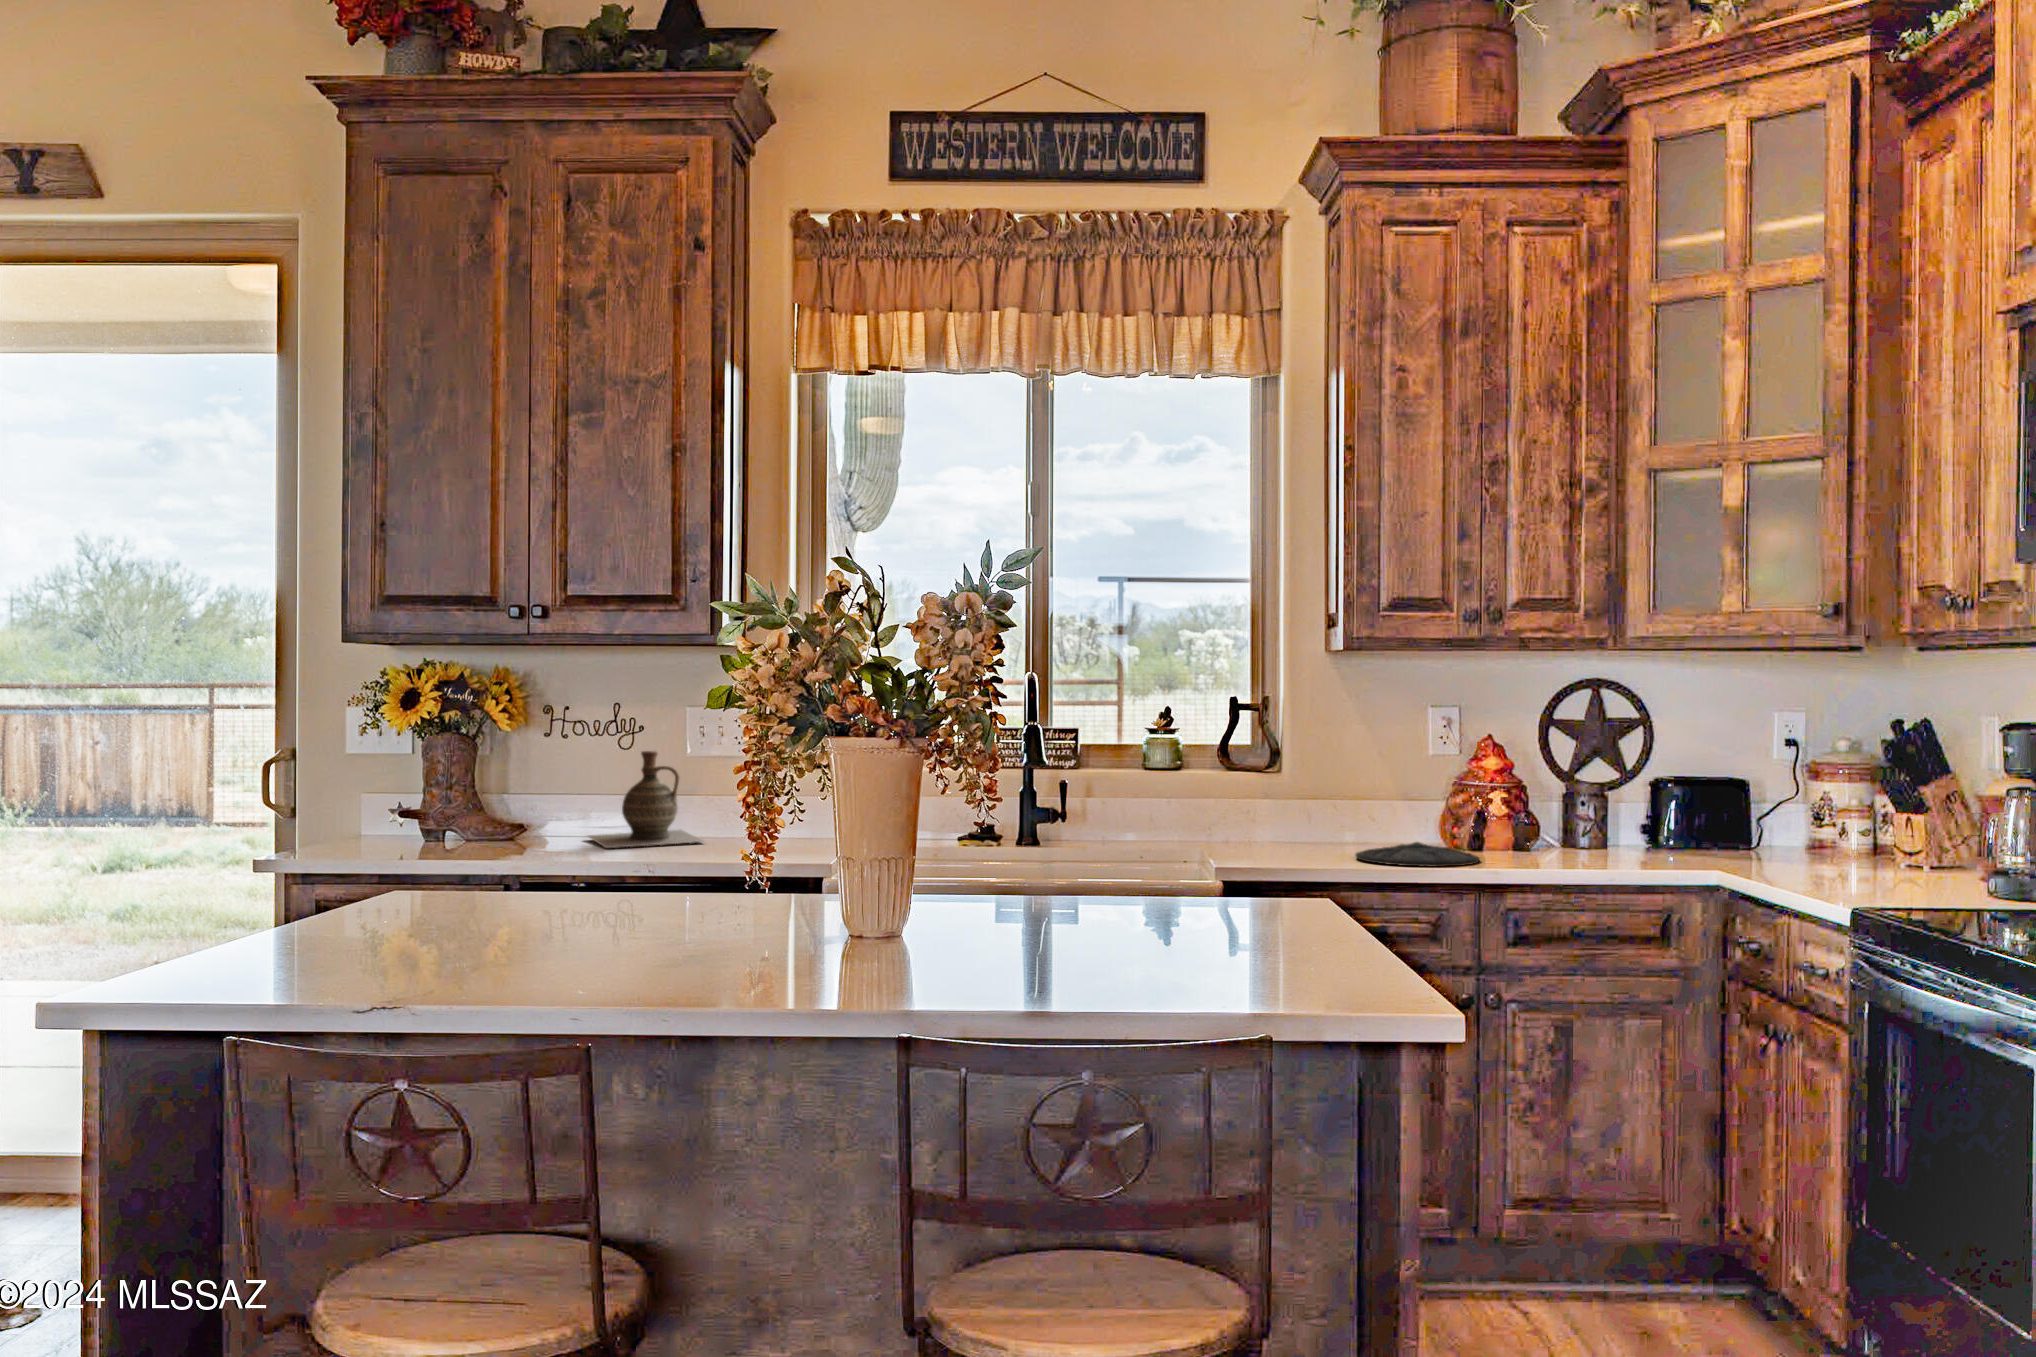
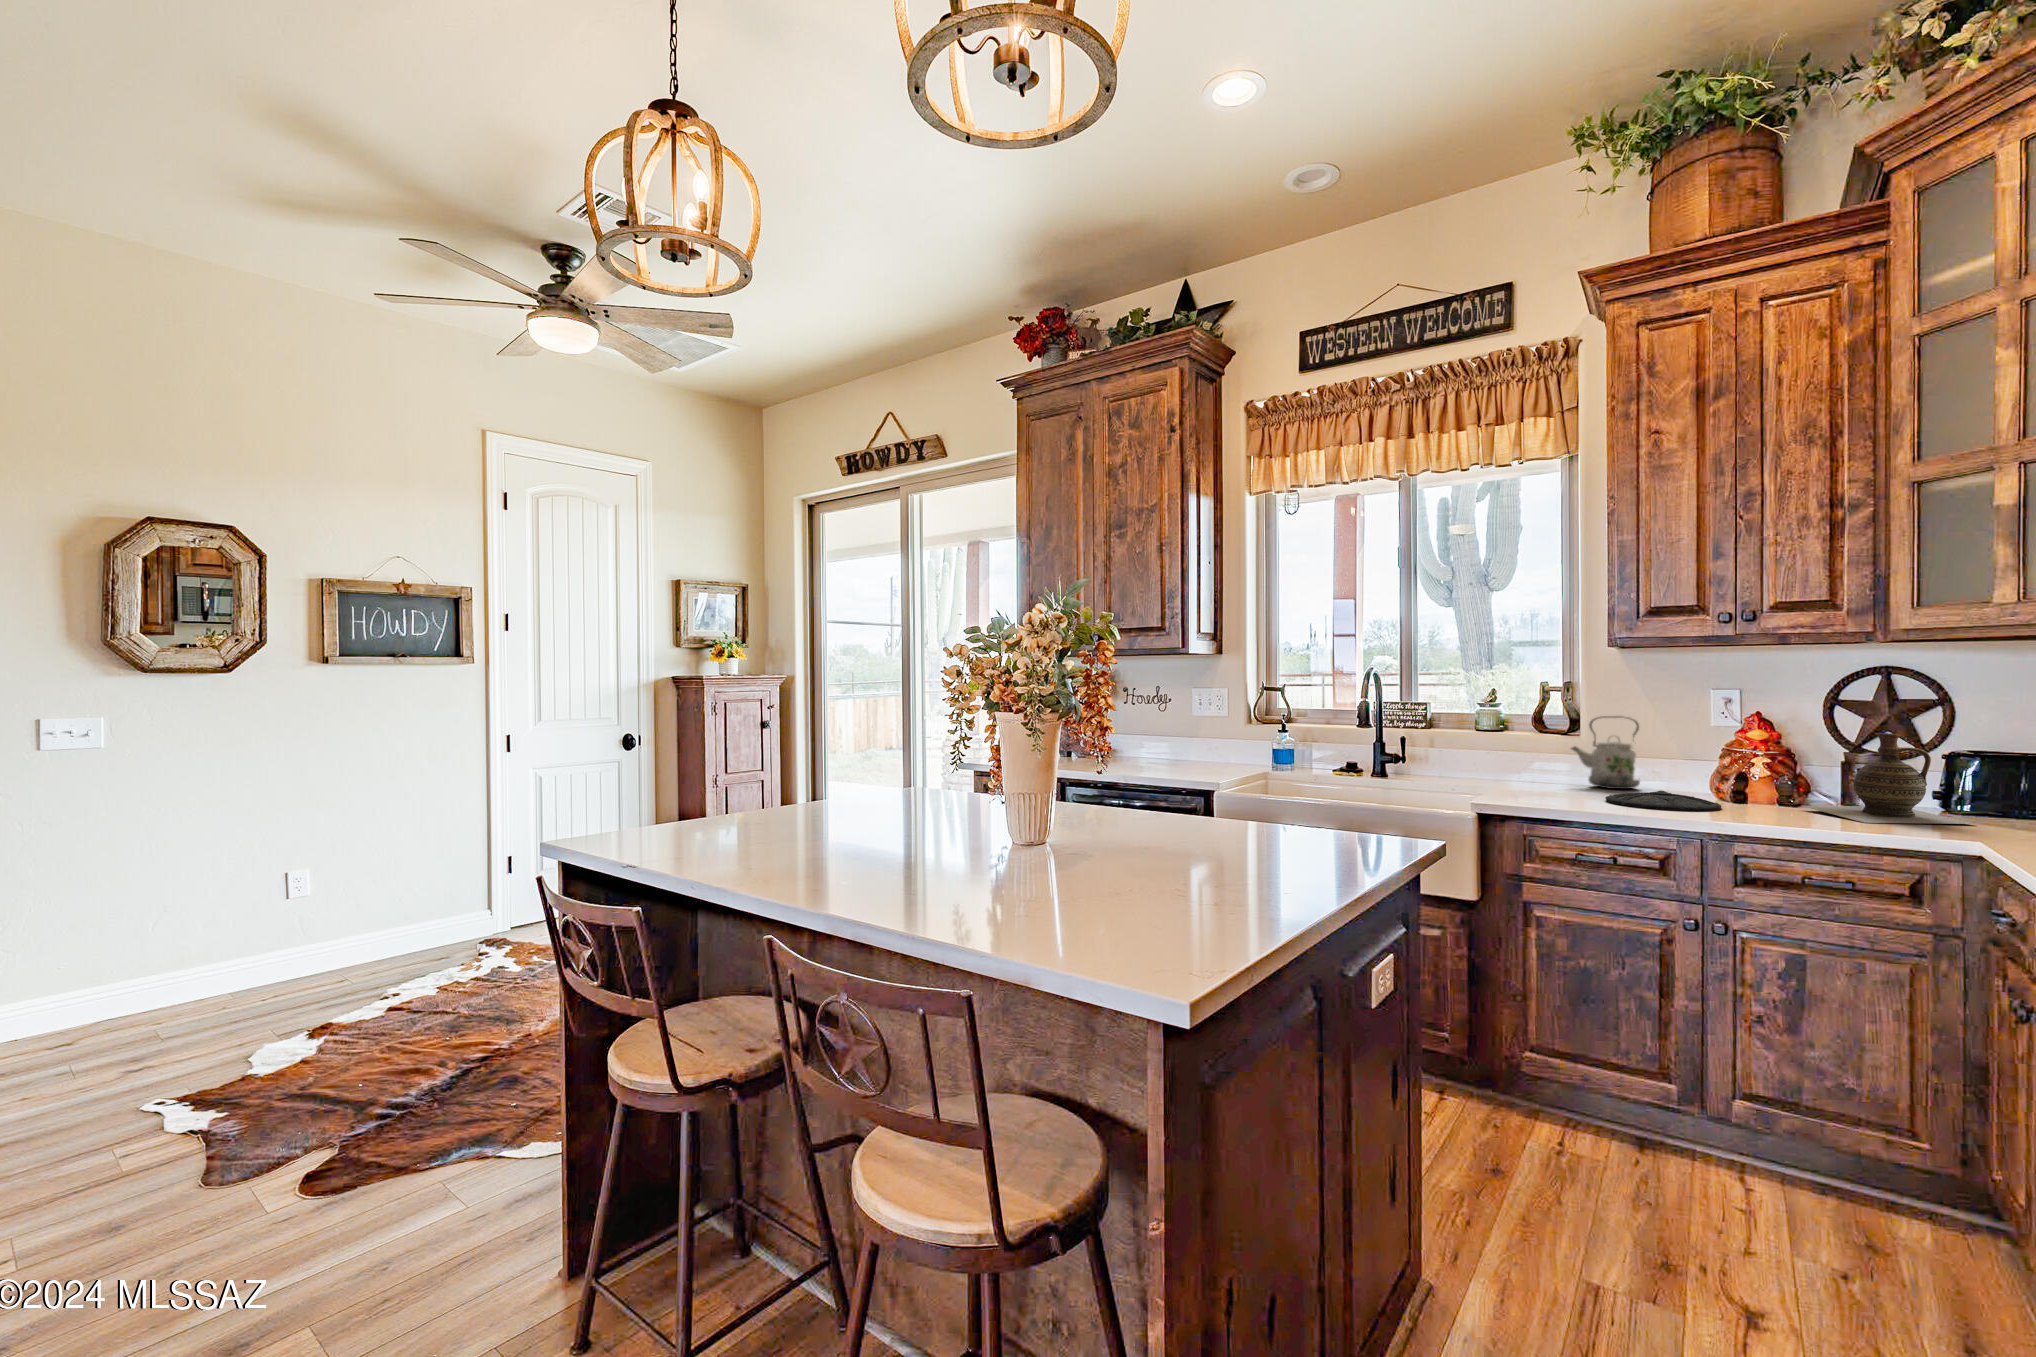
kettle: none [1277,744,1355,844] -> present [1571,717,1640,789]
ceramic jug: present [588,751,703,848] -> present [1803,733,1976,824]

